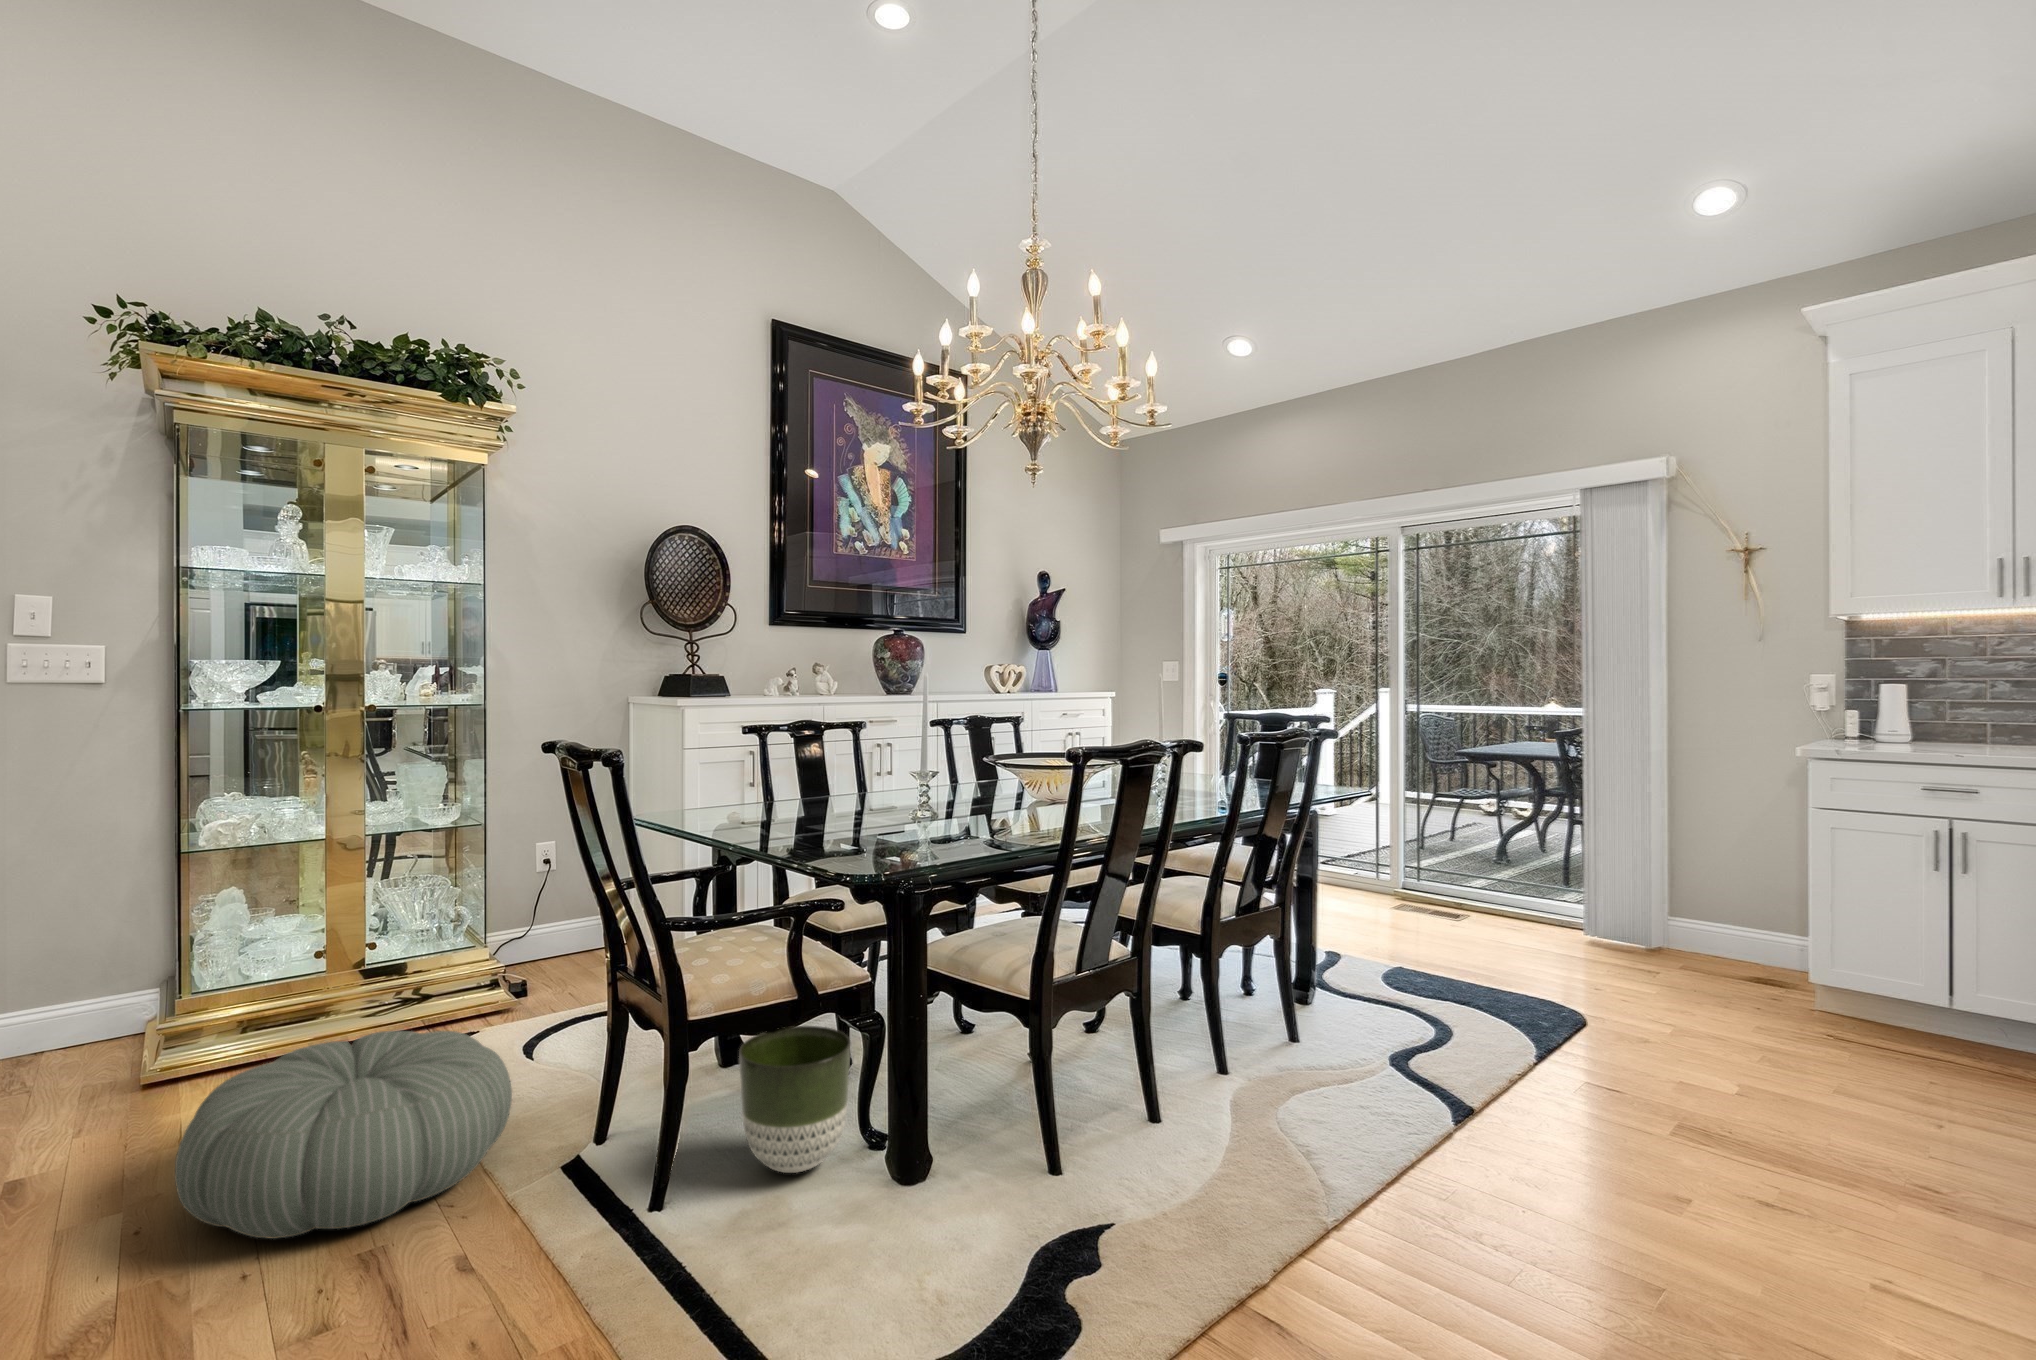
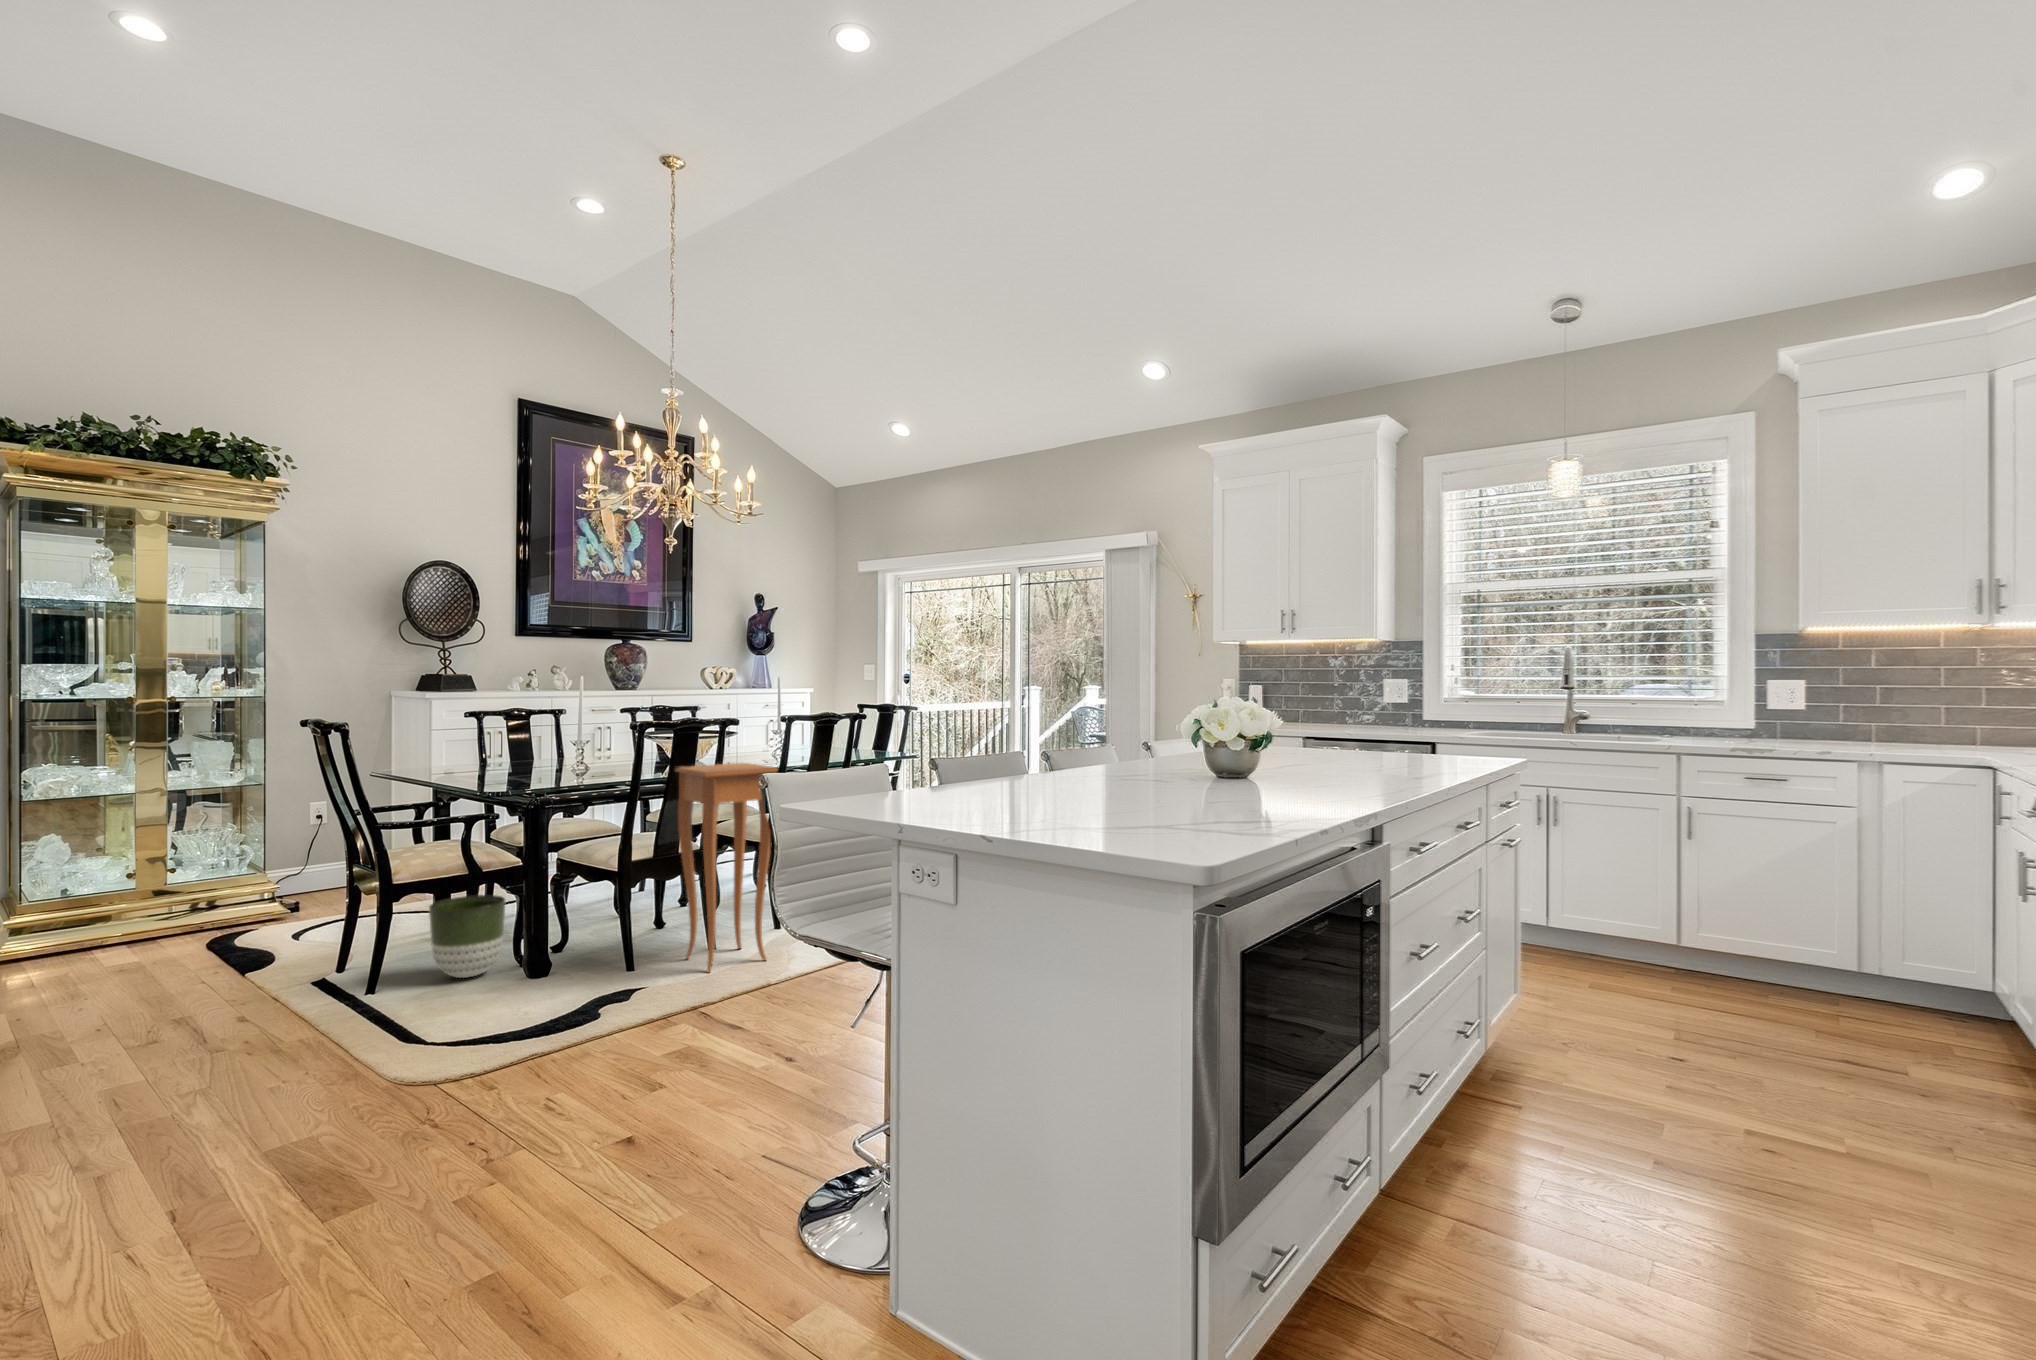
side table: none [1106,816,1286,1187] -> present [675,763,778,972]
pouf: present [175,1031,512,1239] -> none [49,908,278,1013]

